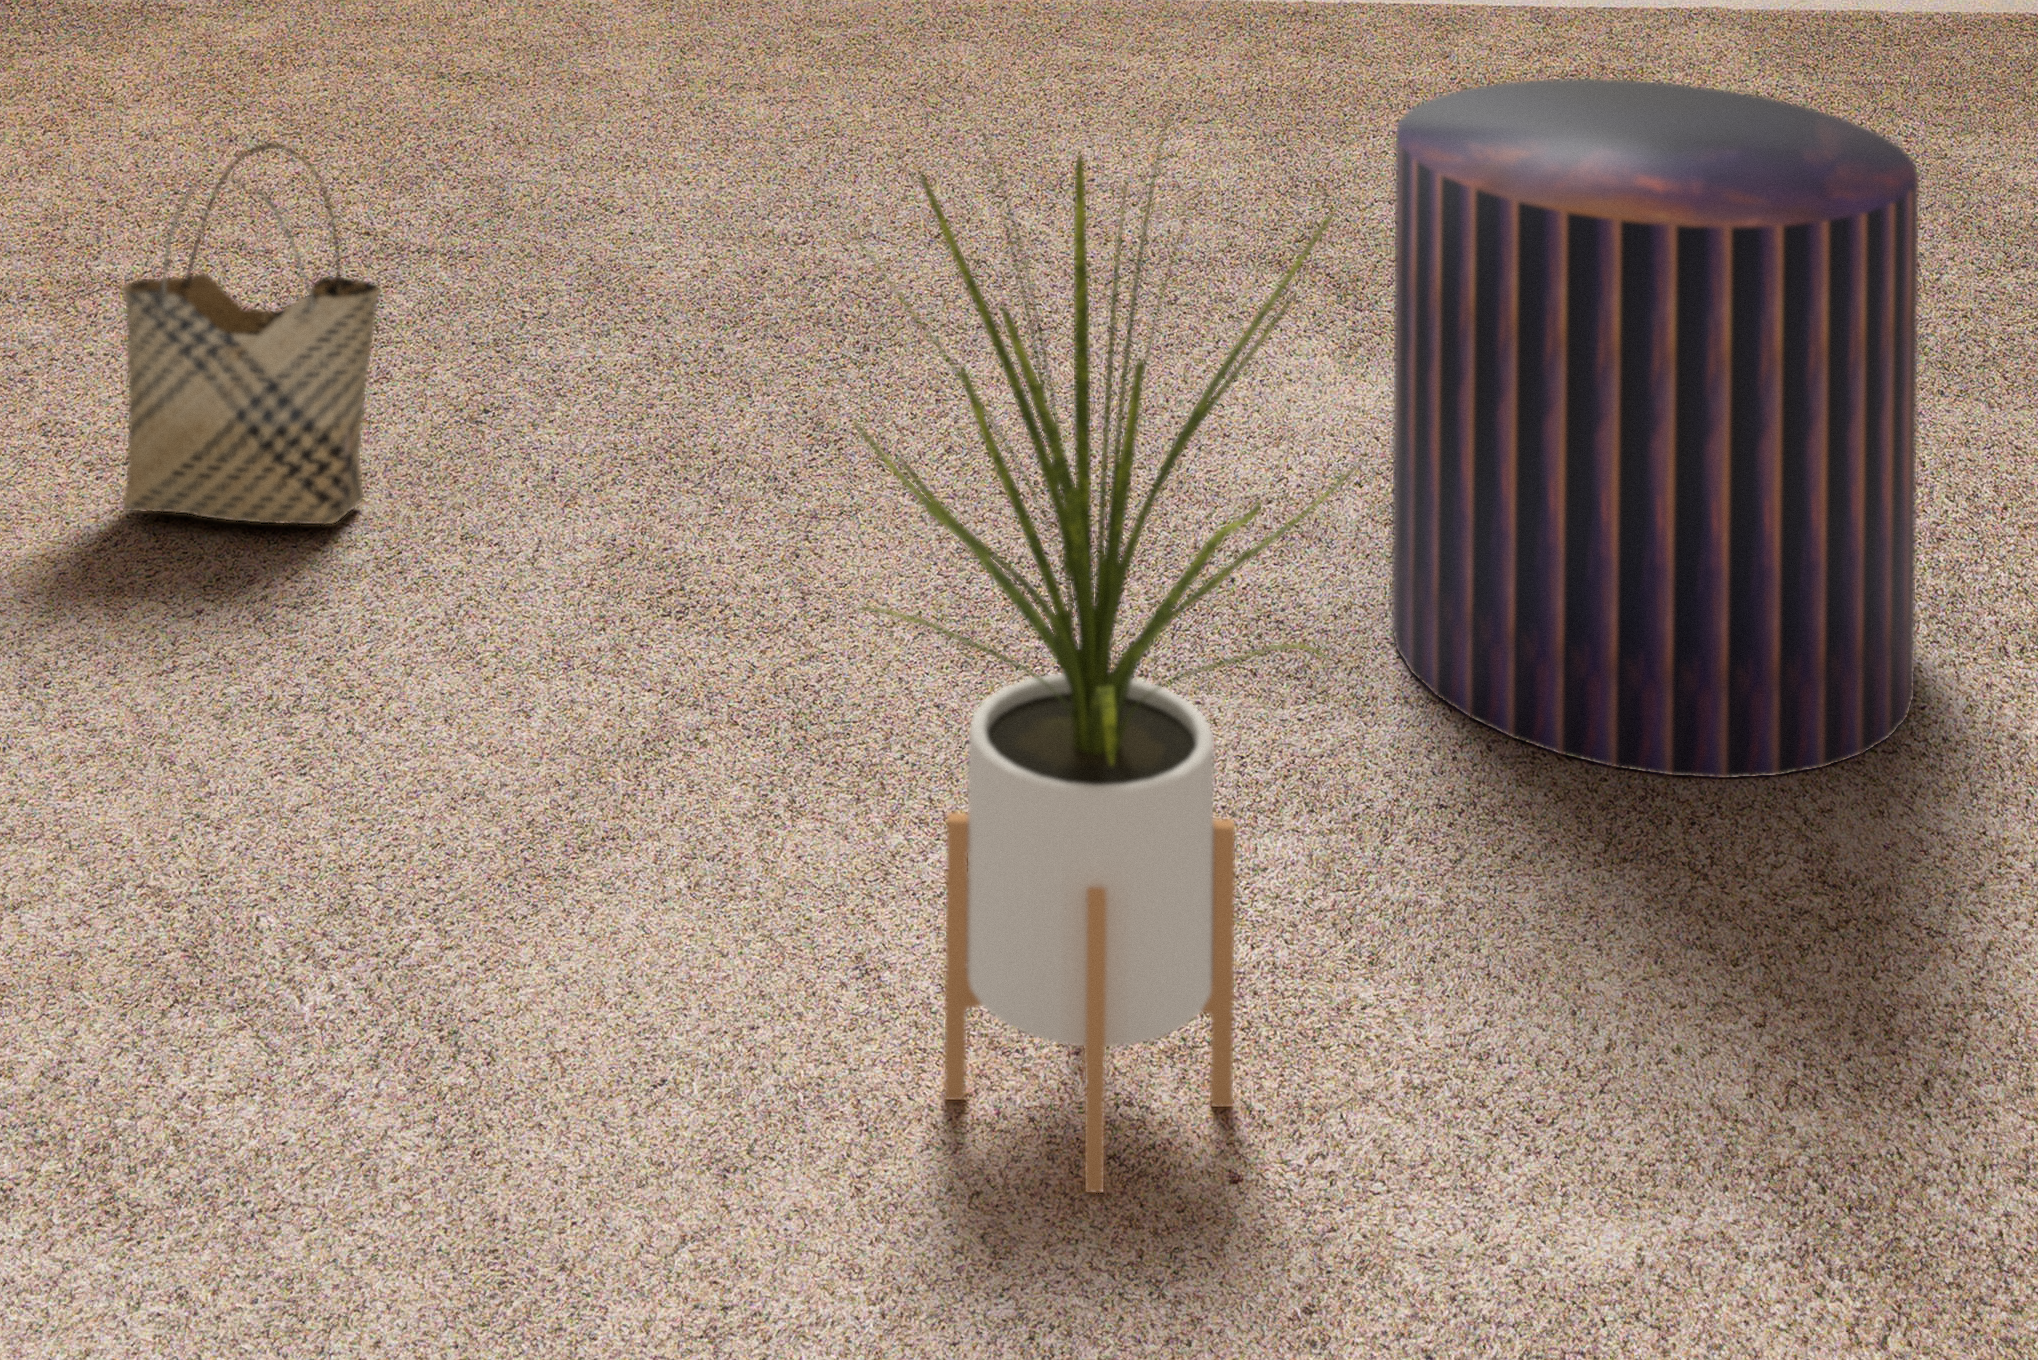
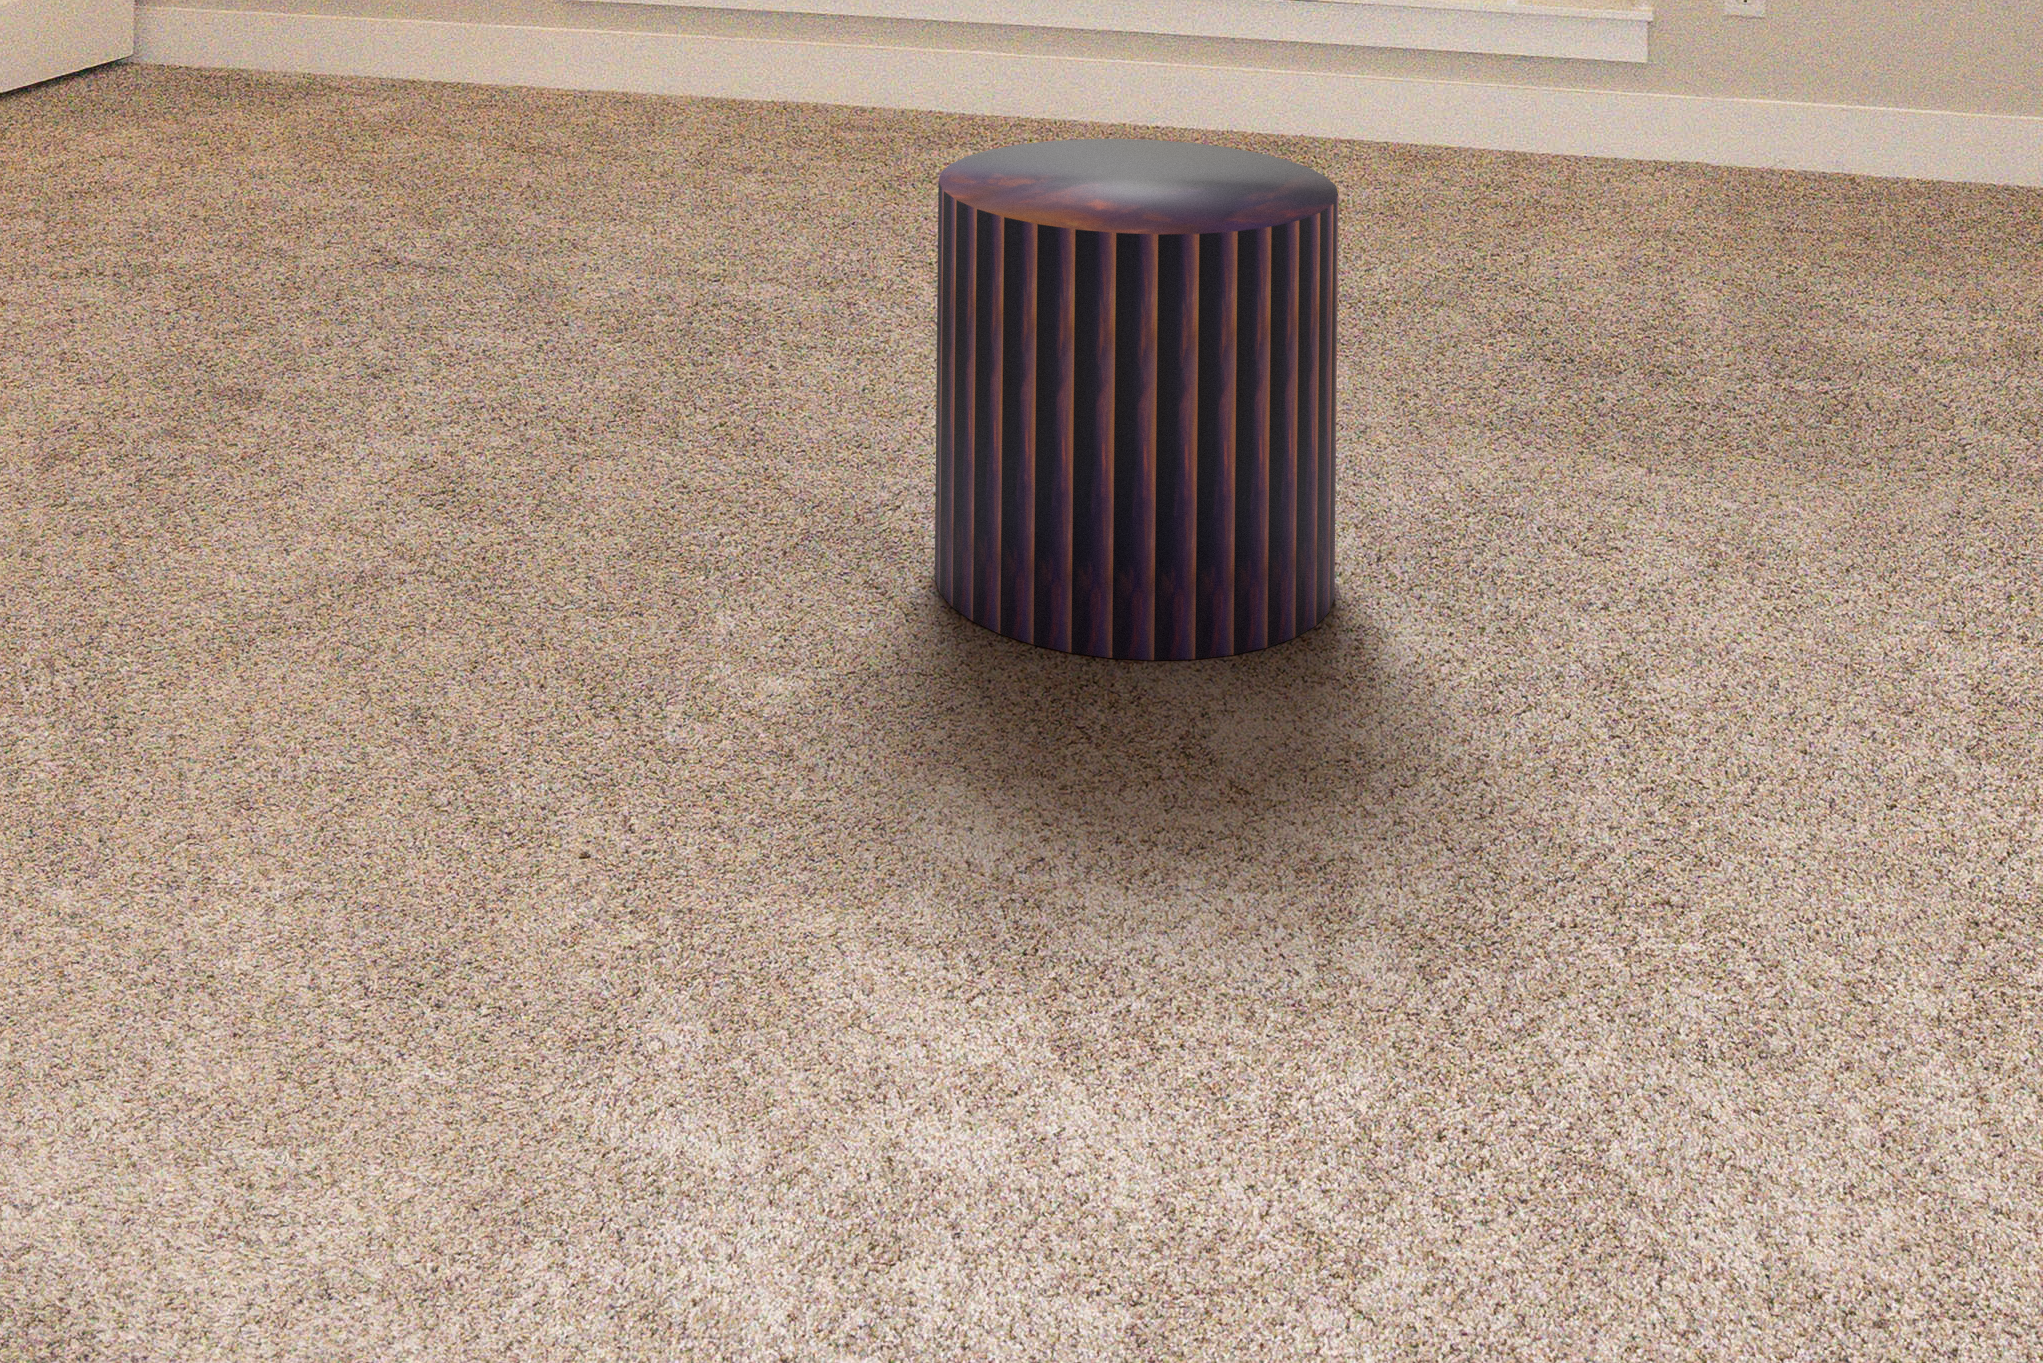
house plant: present [848,129,1364,1193] -> none [296,91,667,820]
woven basket: present [122,143,380,524] -> none [75,145,264,426]

